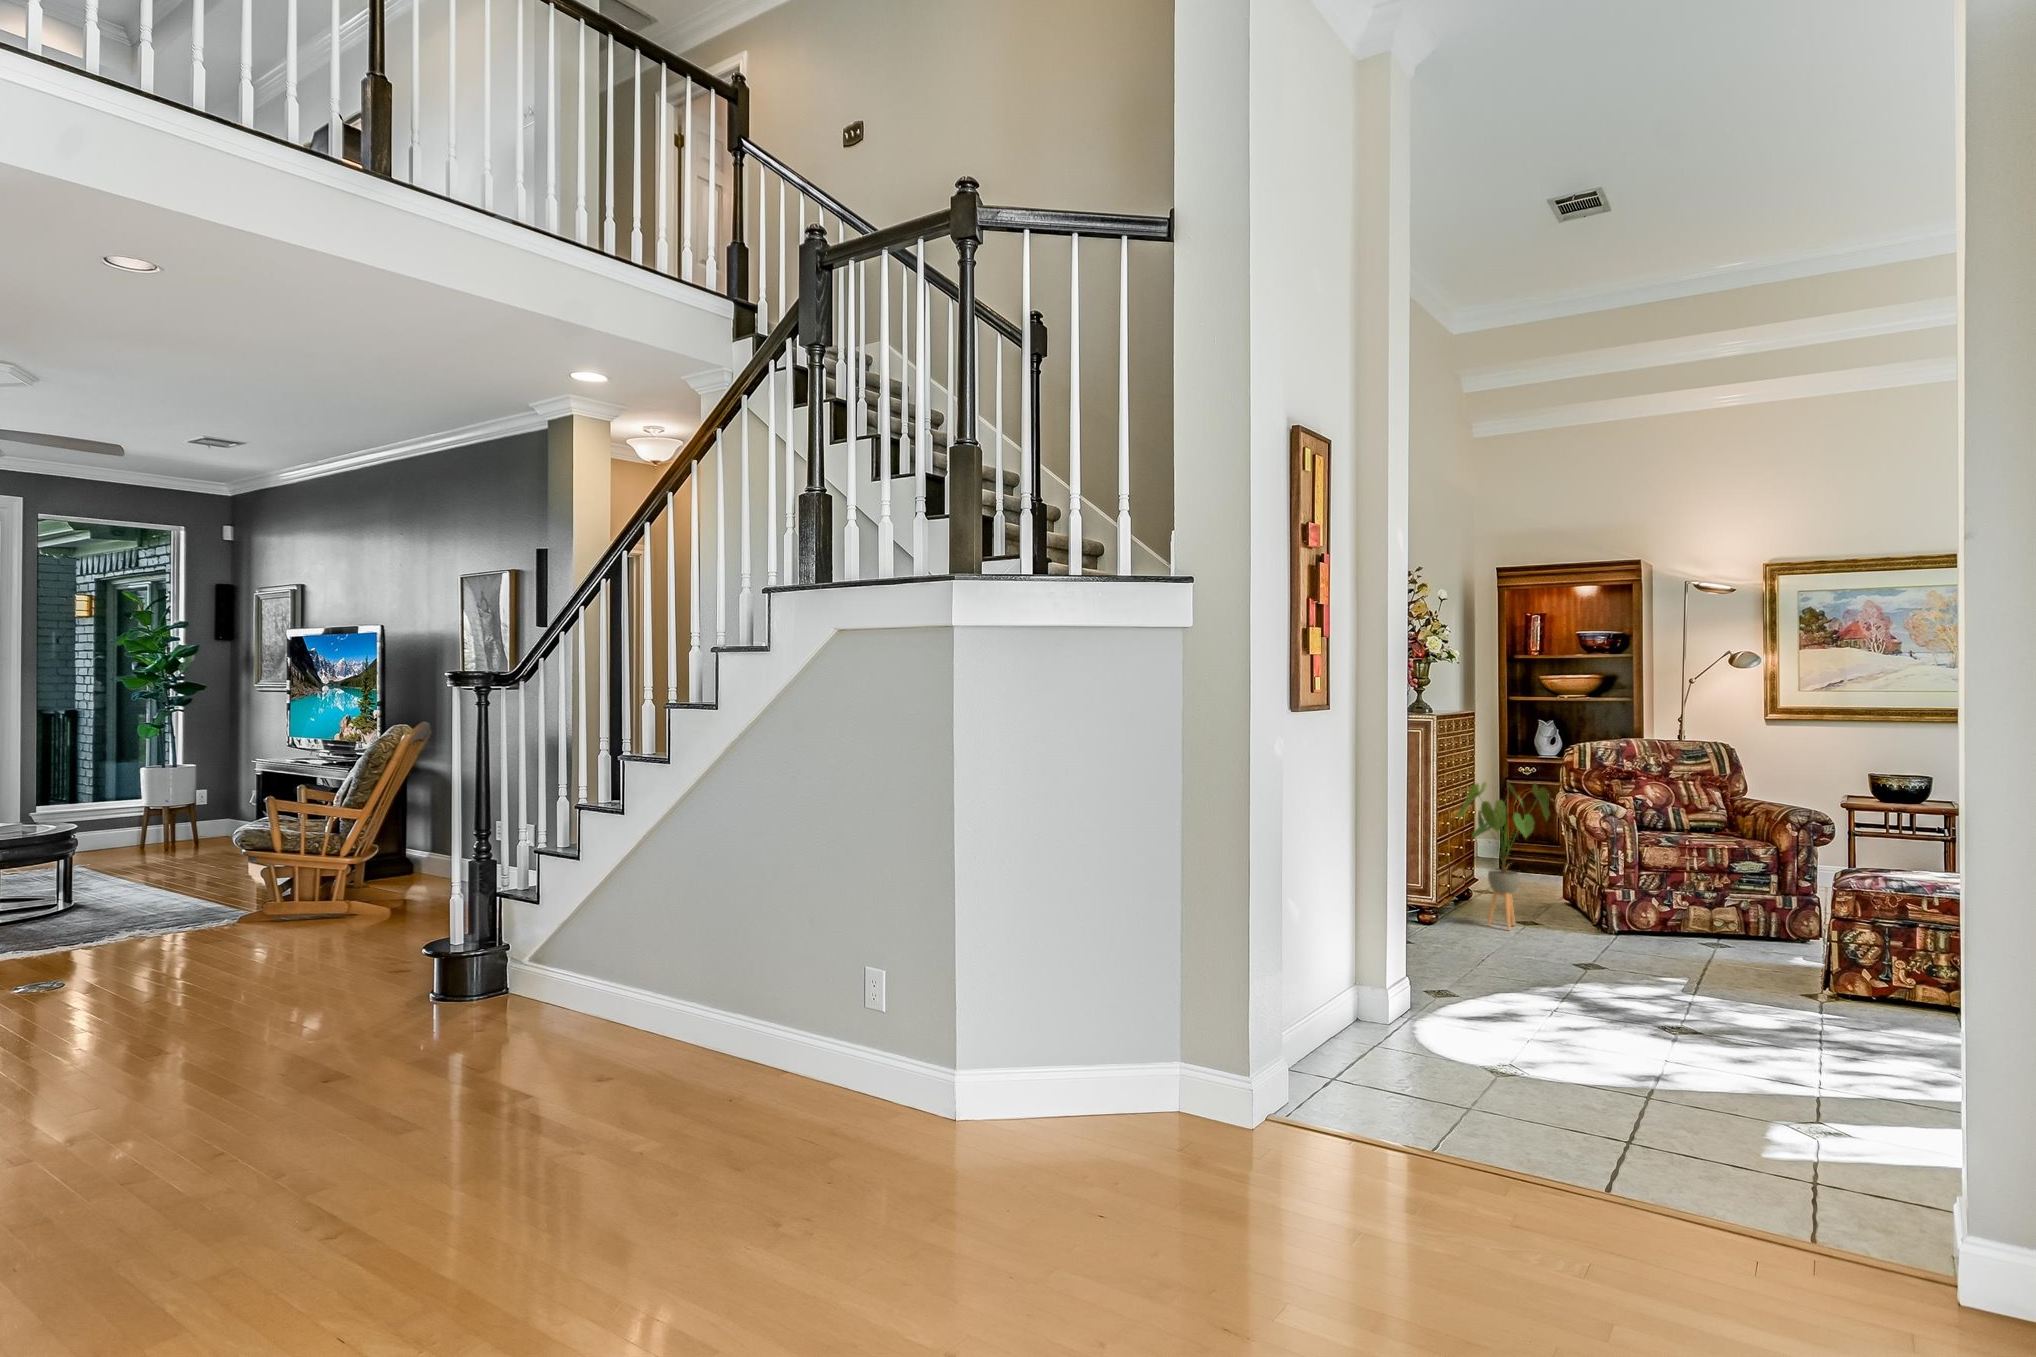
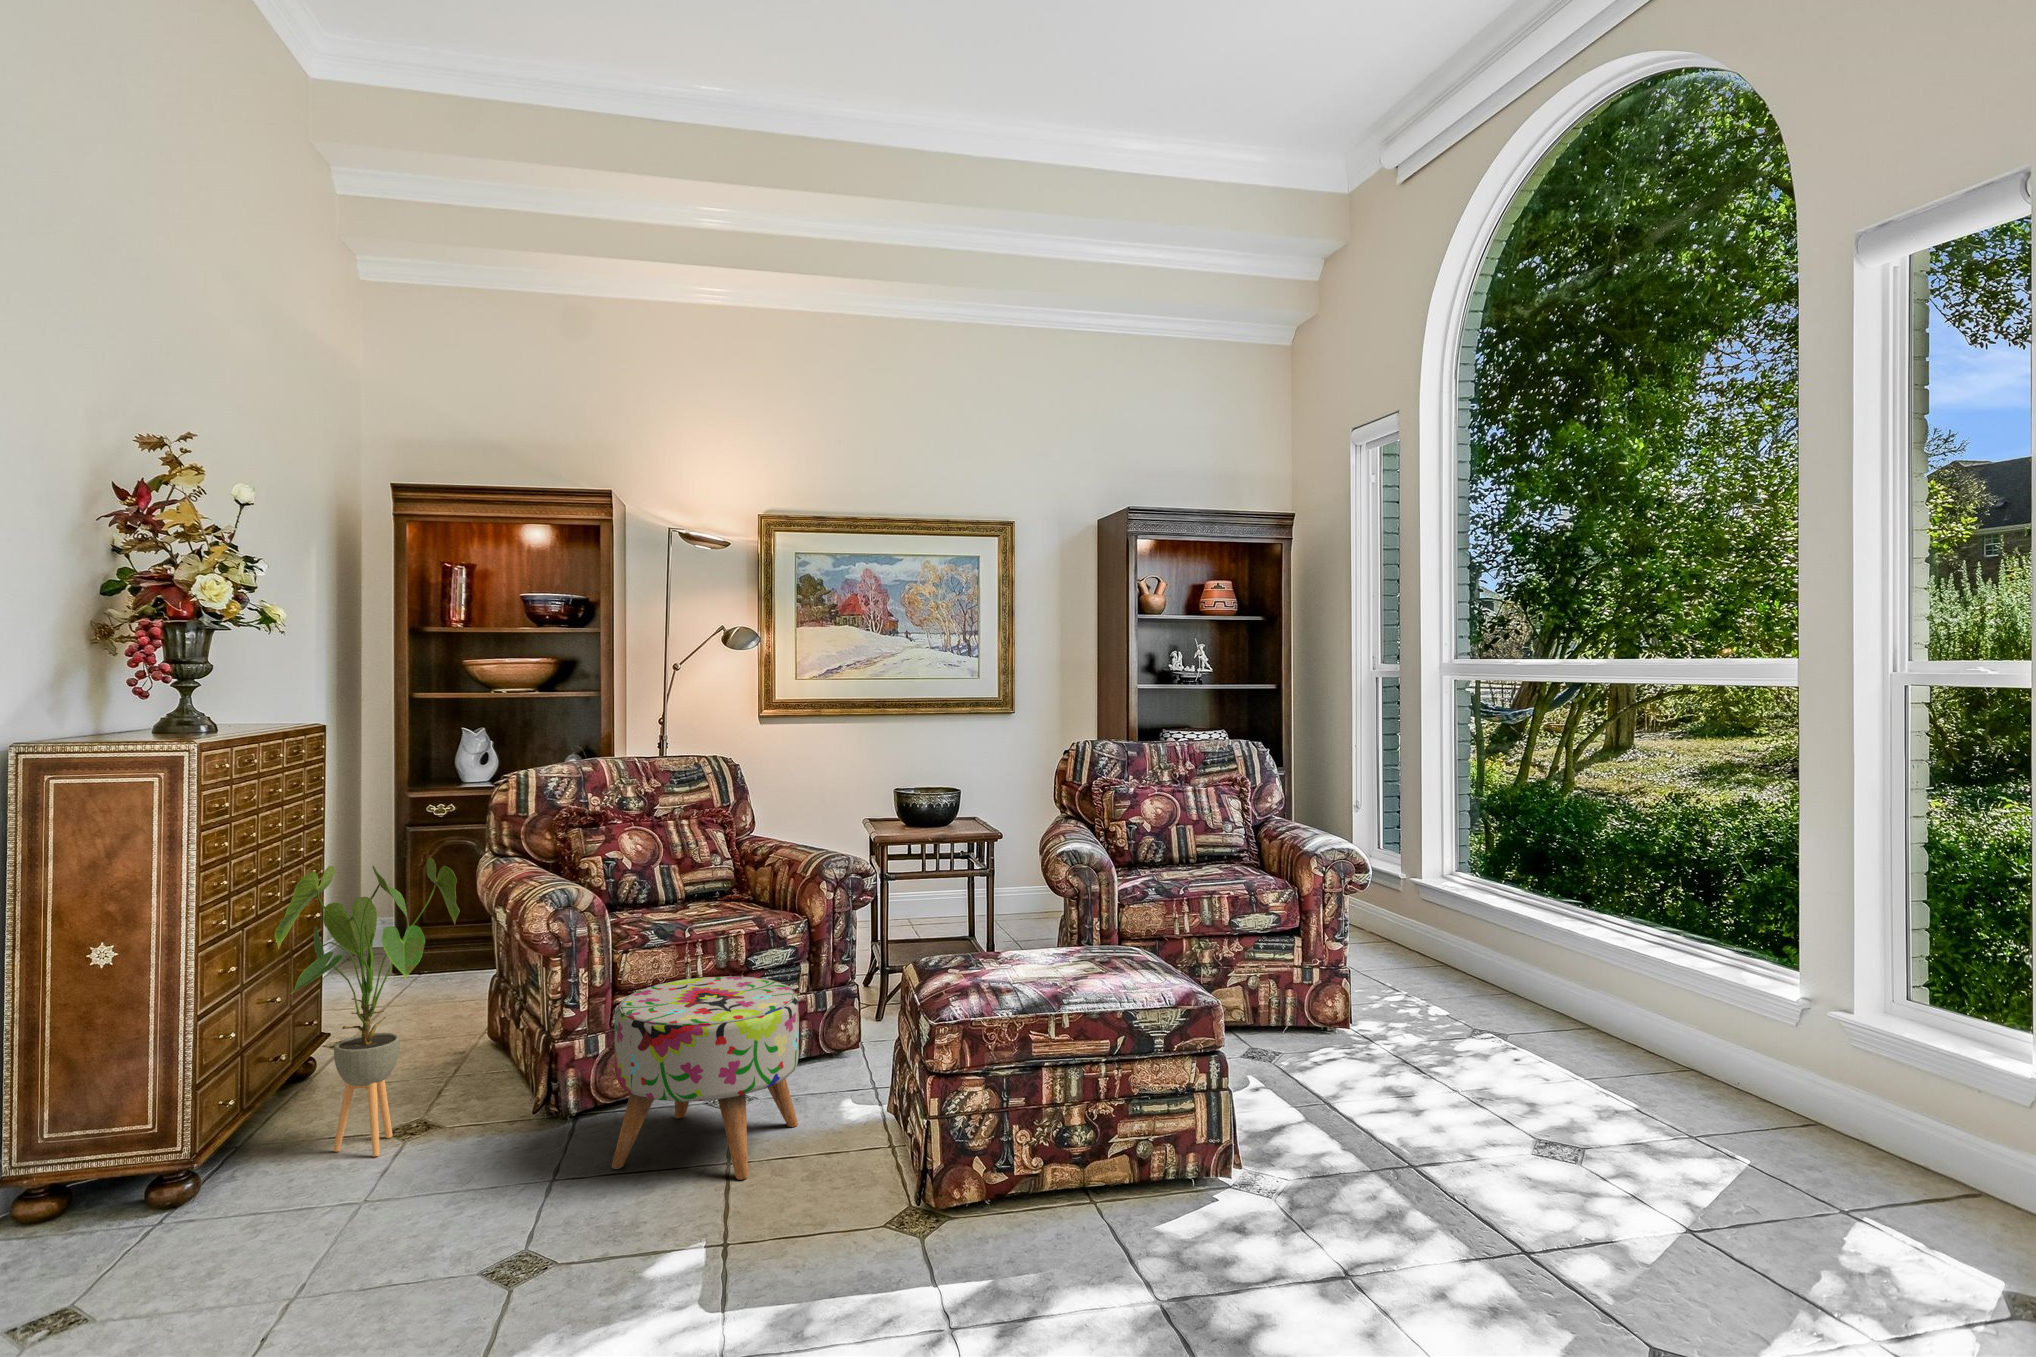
ottoman: none [1637,864,1759,969] -> present [612,976,799,1180]

